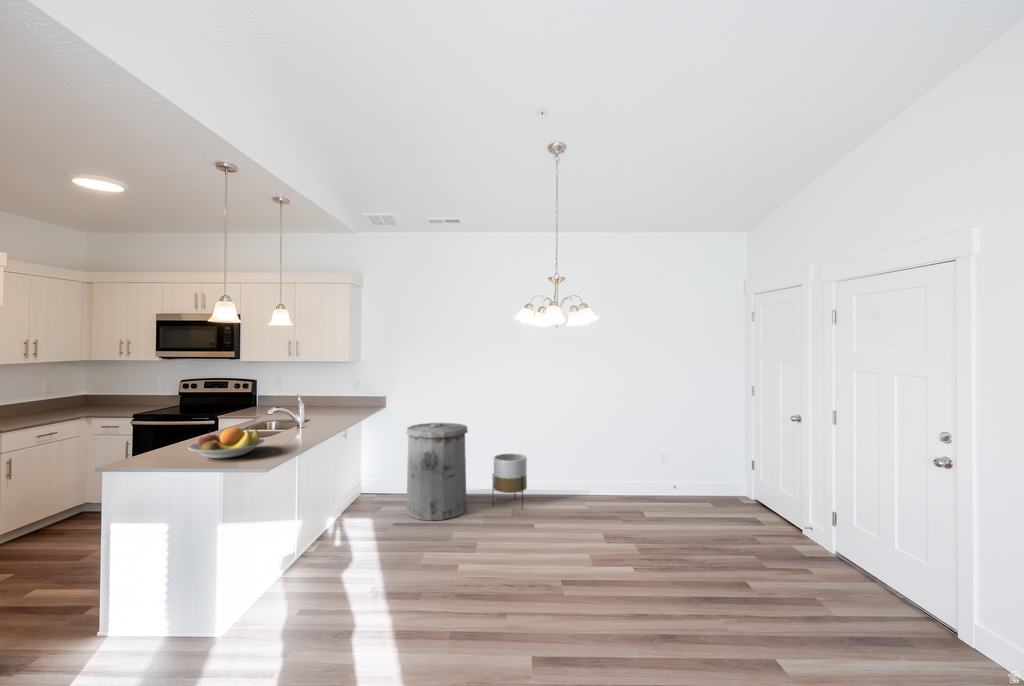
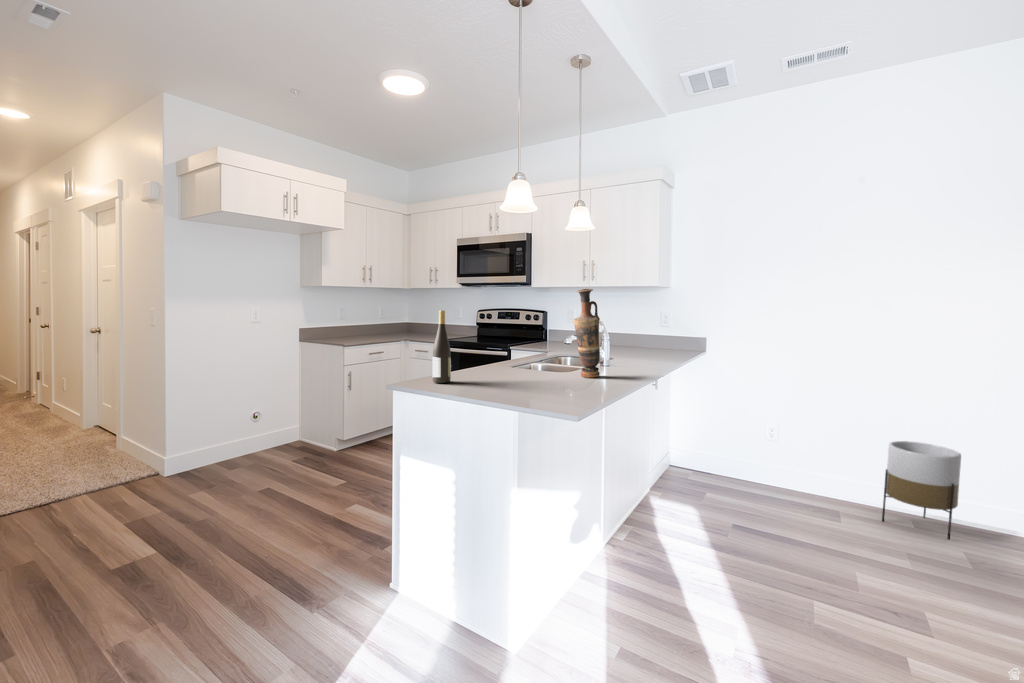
vase: none [273,376,296,441] -> present [573,289,600,378]
wine bottle: none [142,402,161,462] -> present [432,310,451,383]
trash can: present [406,423,468,520] -> none [734,379,844,525]
fruit bowl: present [188,427,264,458] -> none [477,350,564,389]

